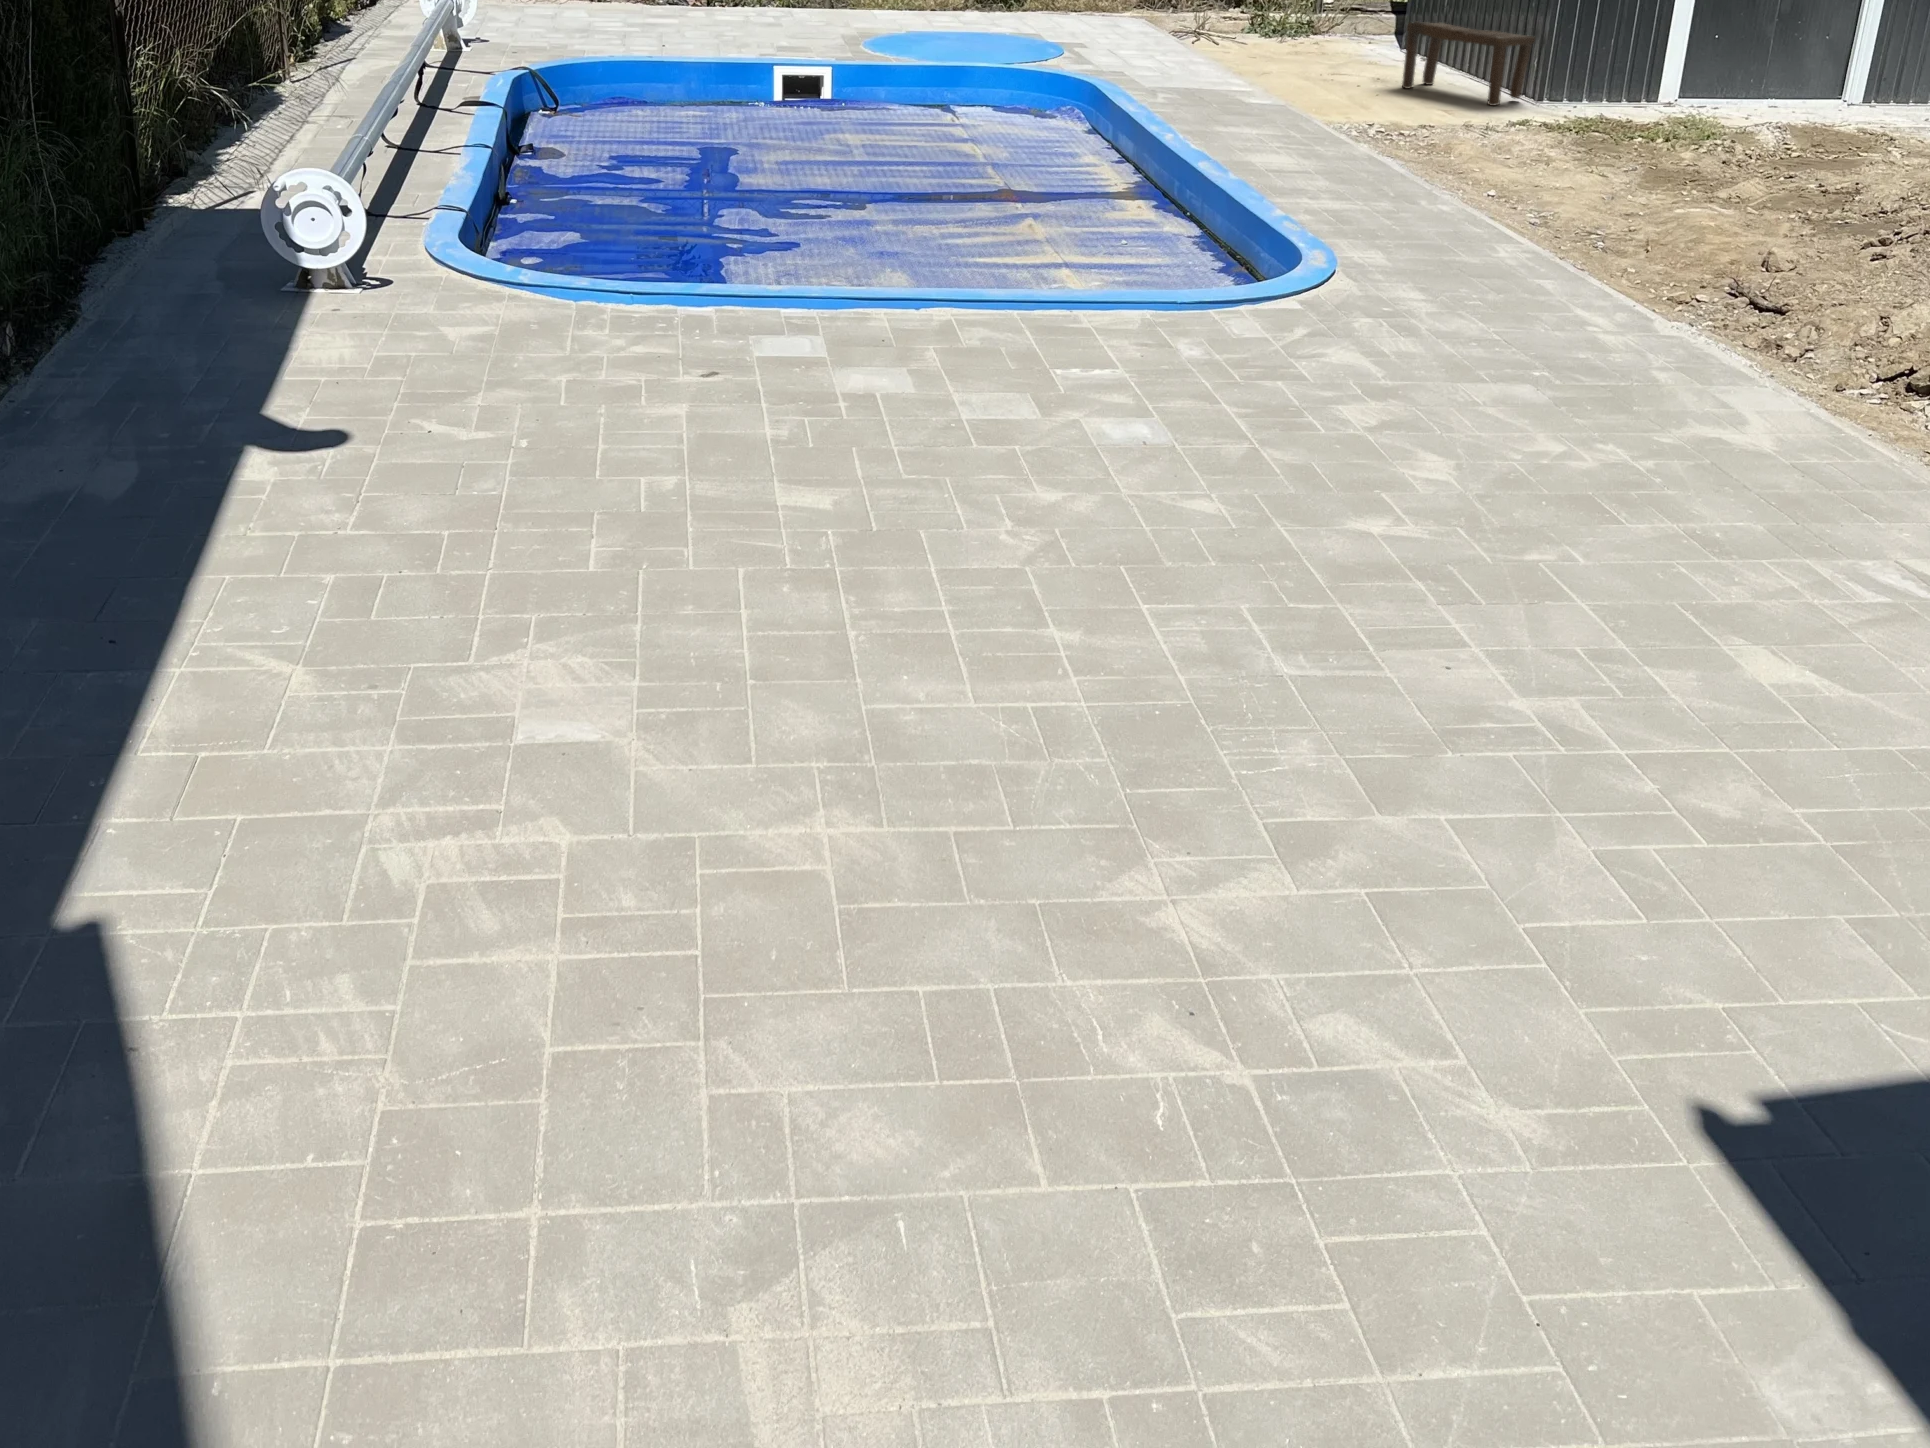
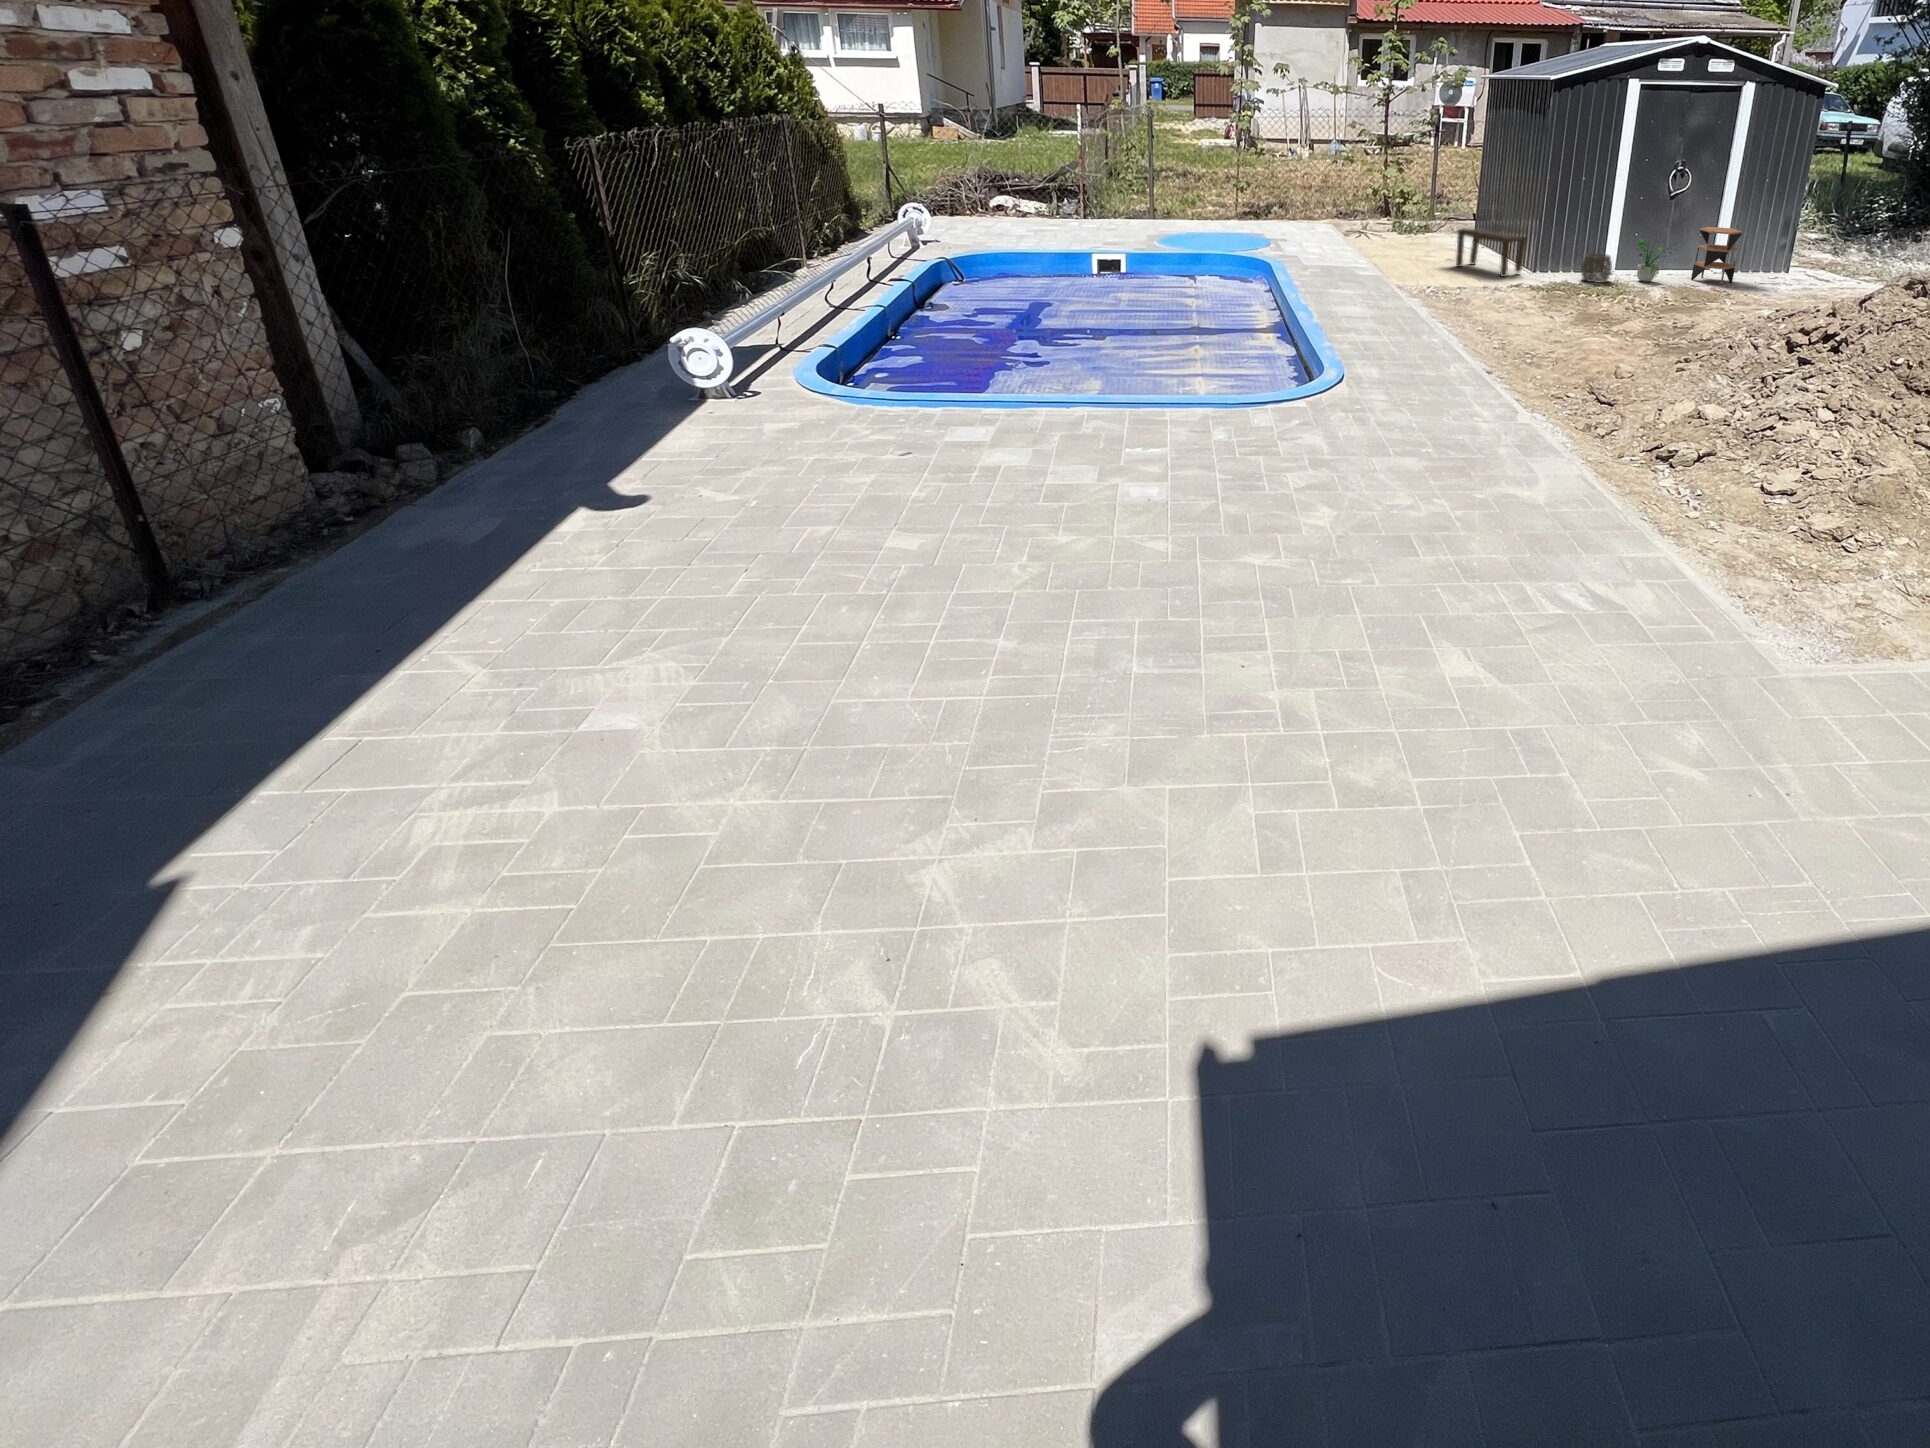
side table: none [1812,23,1905,123] -> present [1691,227,1742,285]
potted plant: none [1722,25,1797,116] -> present [1637,239,1677,282]
woven basket: none [1628,66,1684,117] -> present [1581,253,1612,283]

